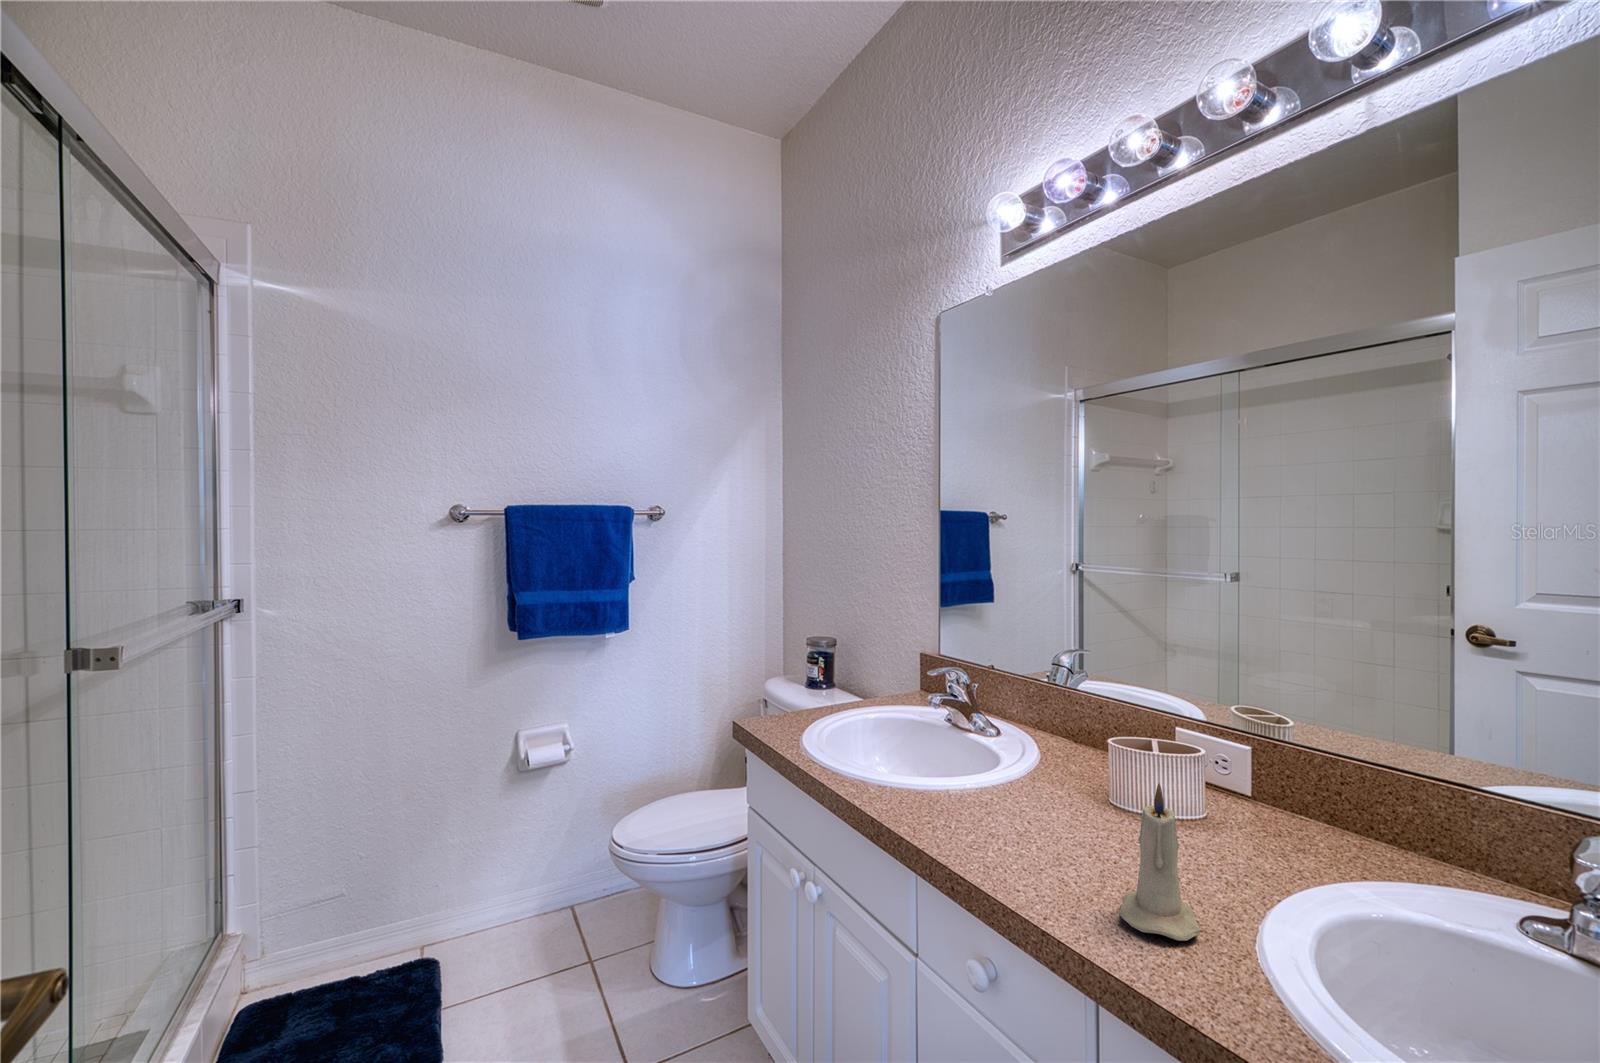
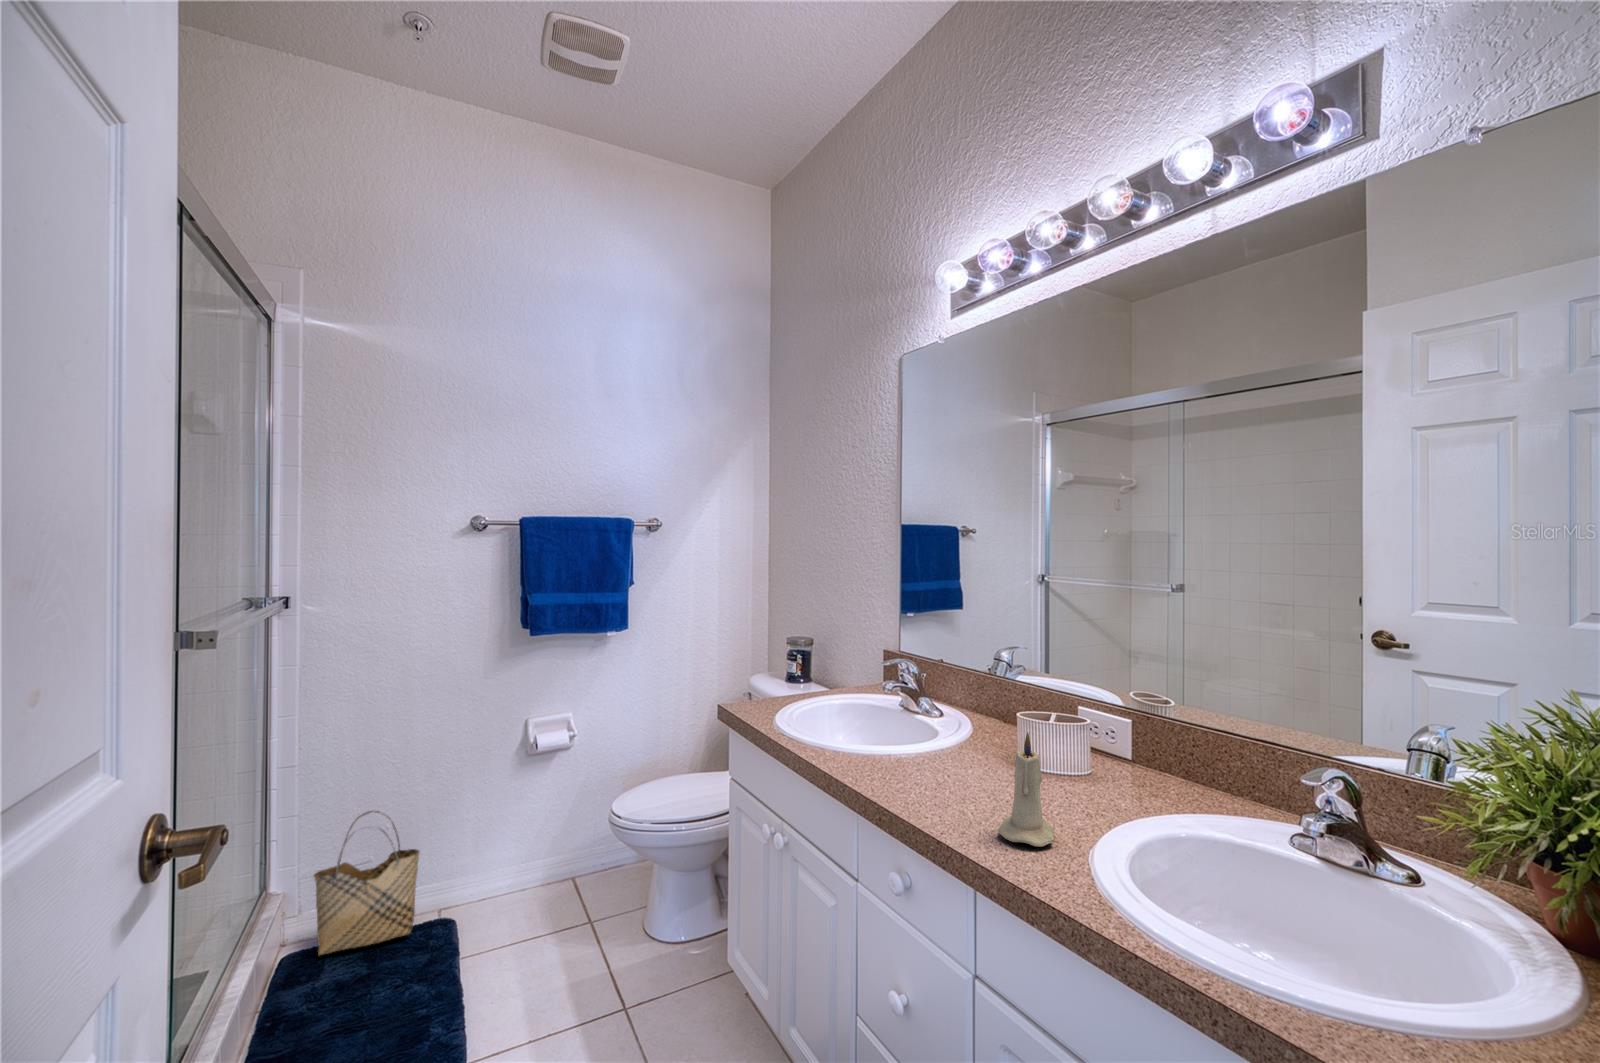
woven basket: none [273,840,397,1009] -> present [314,811,420,955]

